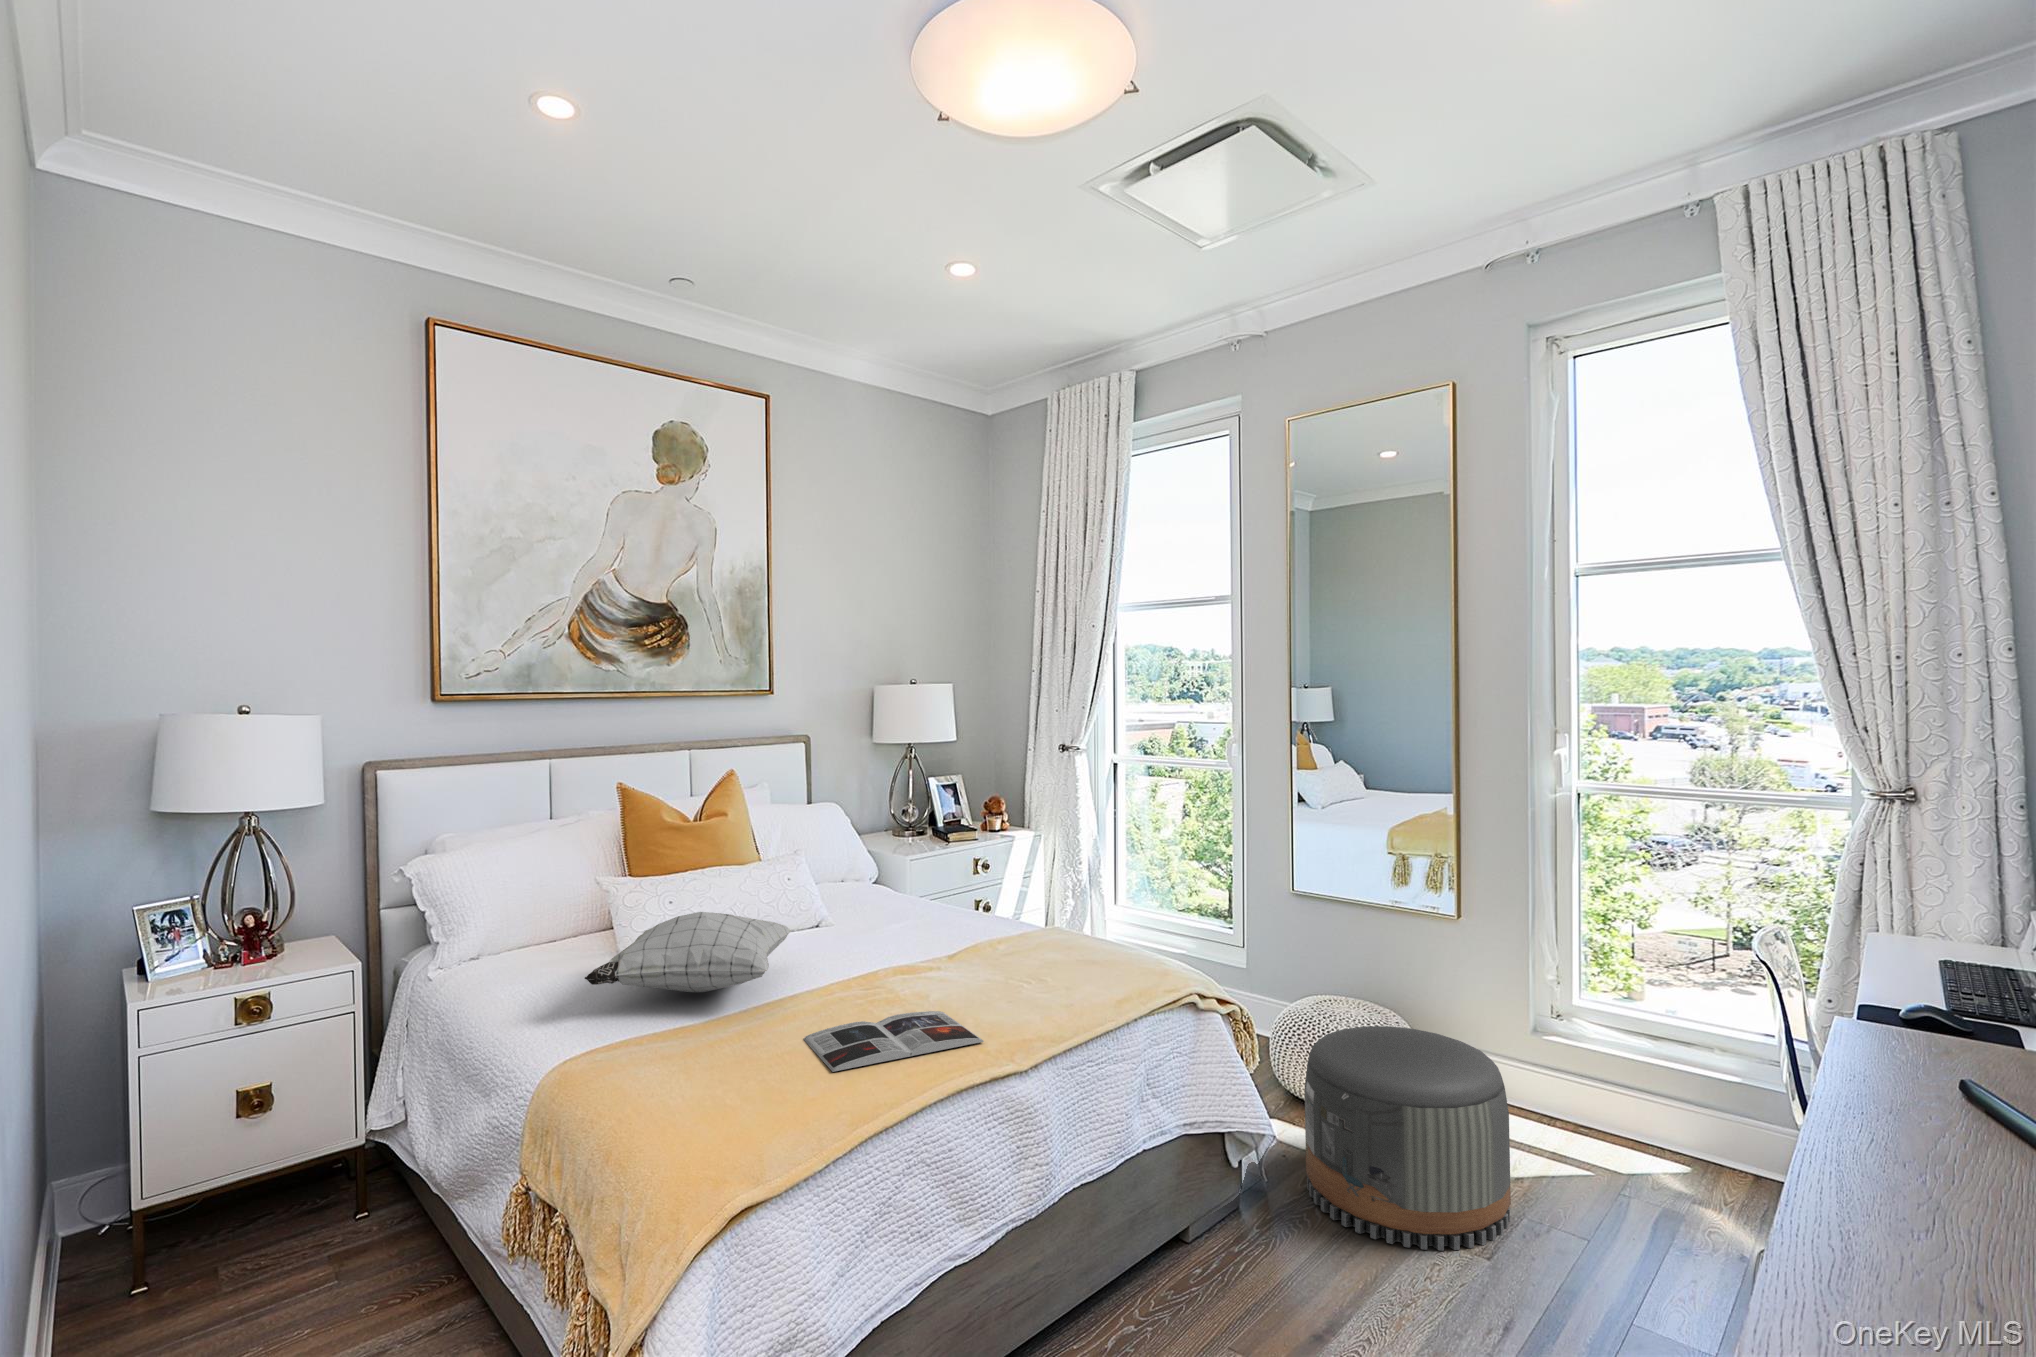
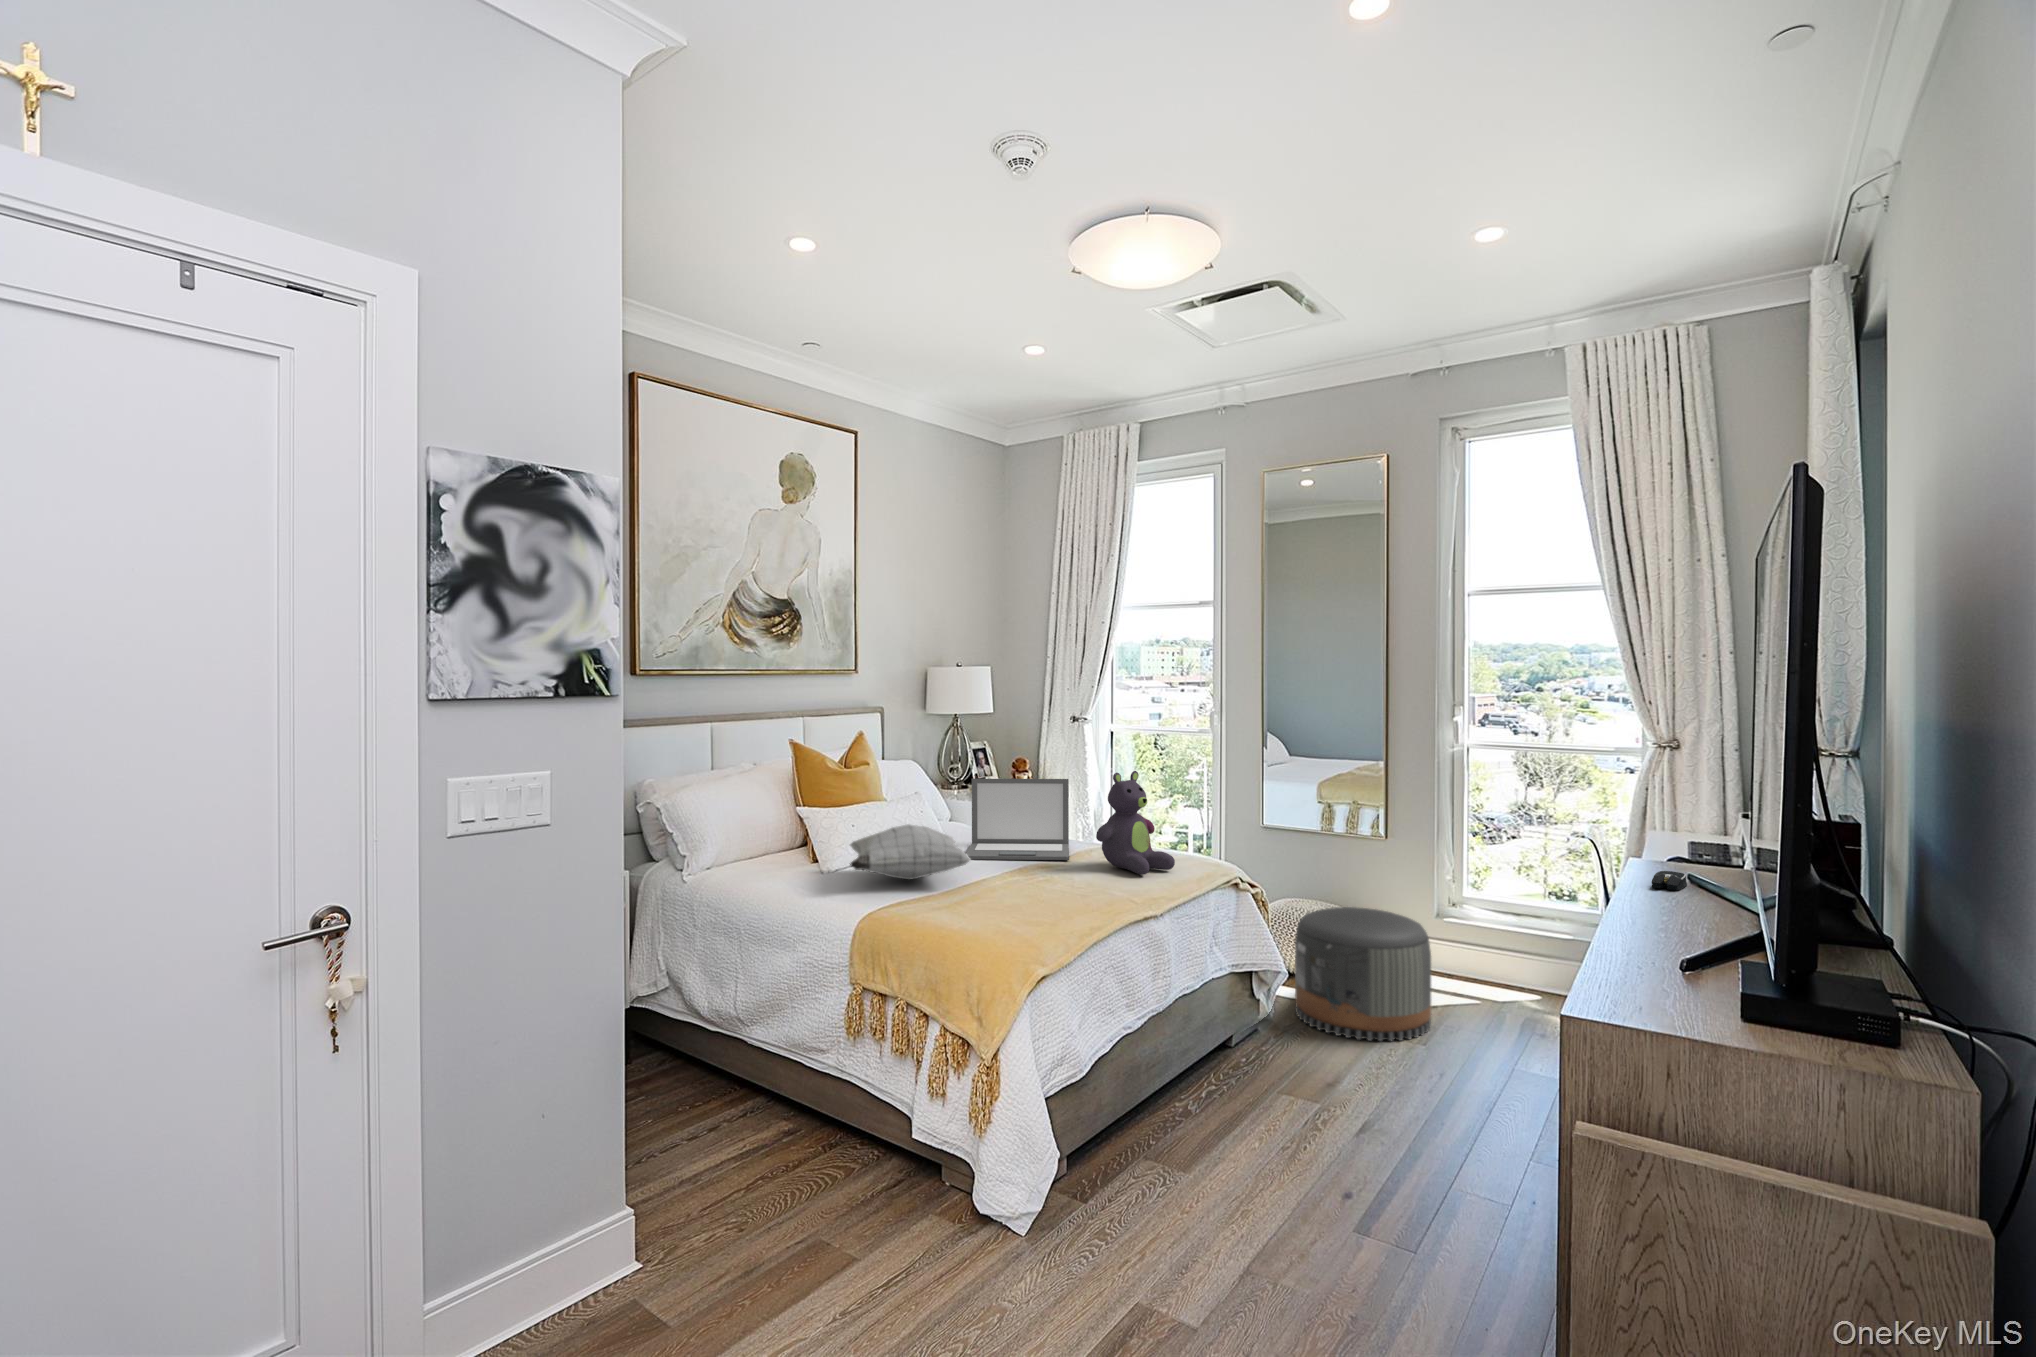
stuffed bear: none [982,833,1098,991] -> present [1096,771,1175,875]
laptop: none [820,836,983,958] -> present [966,779,1069,860]
magazine: present [804,1011,984,1072] -> none [1010,885,1129,913]
computer mouse: none [1875,1104,1960,1167] -> present [1652,871,1687,890]

